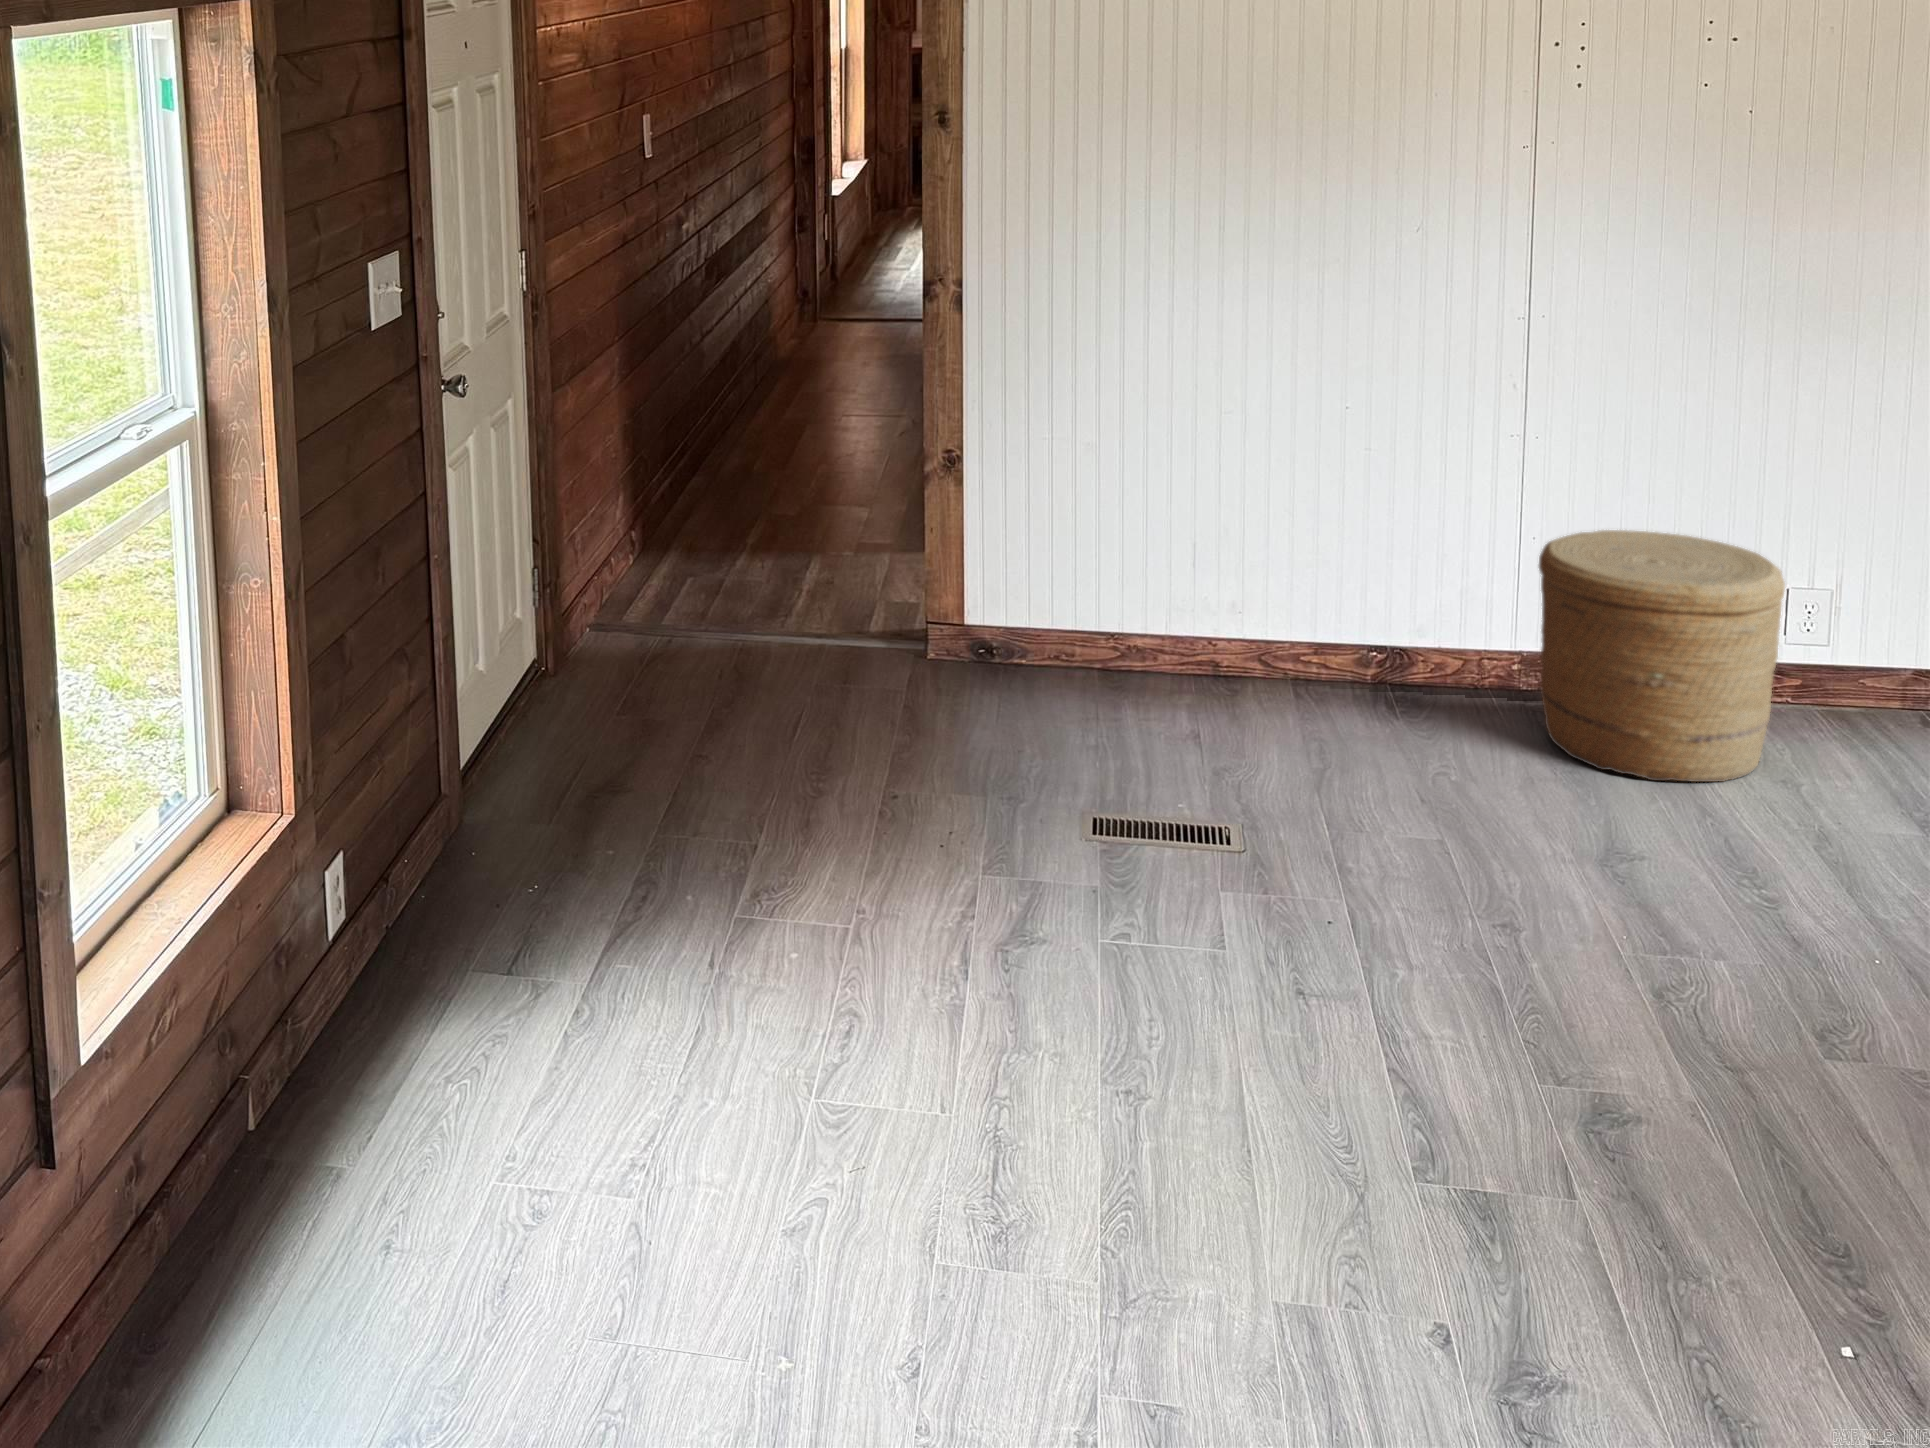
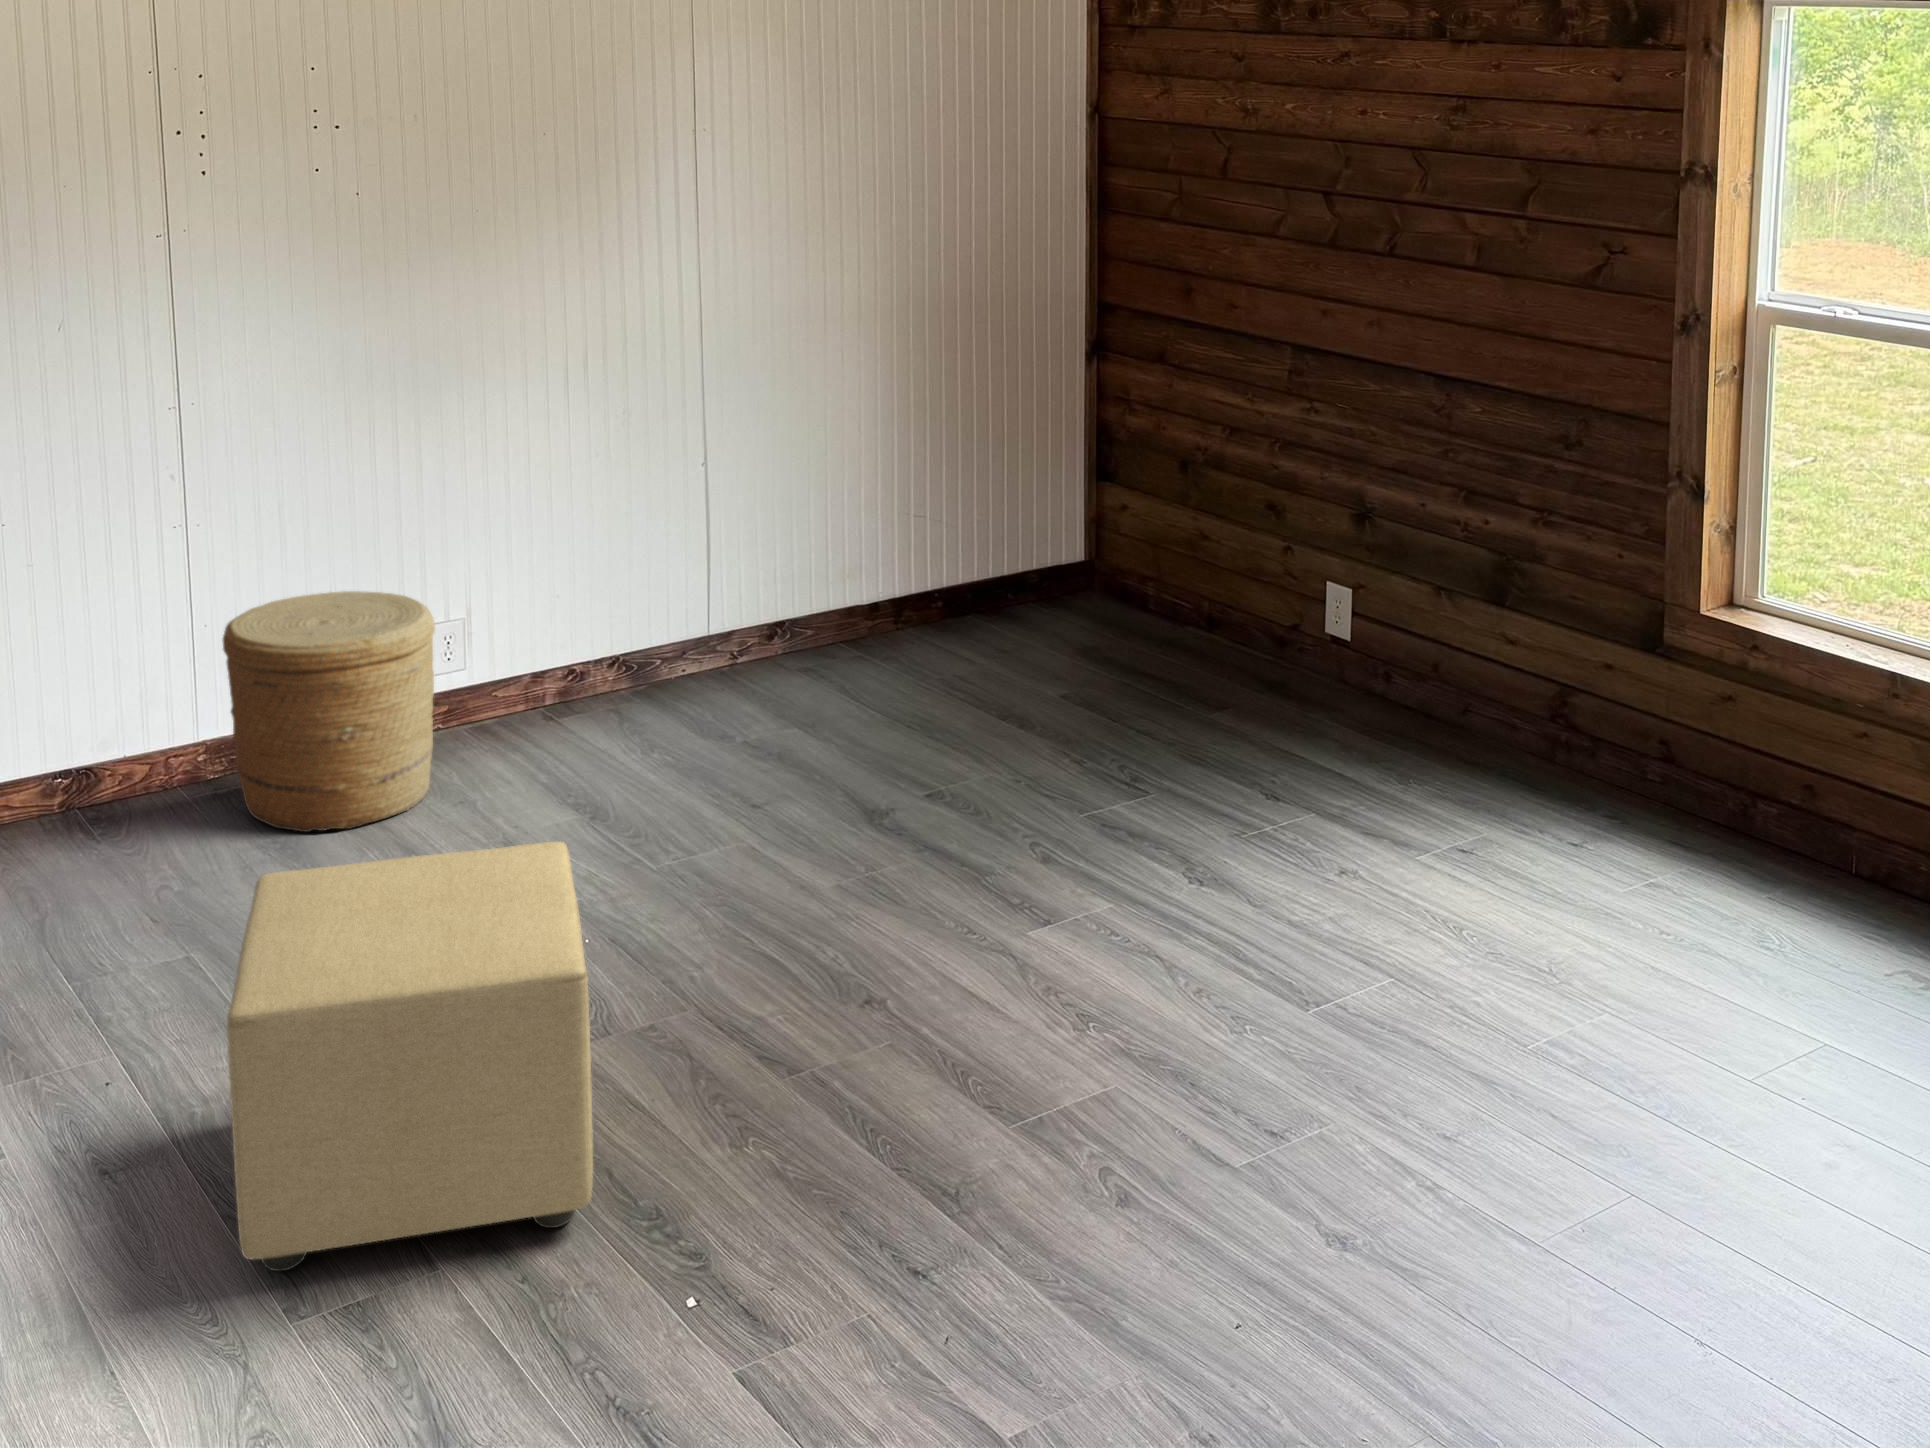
ottoman: none [1384,770,1829,1227] -> present [227,842,593,1271]

